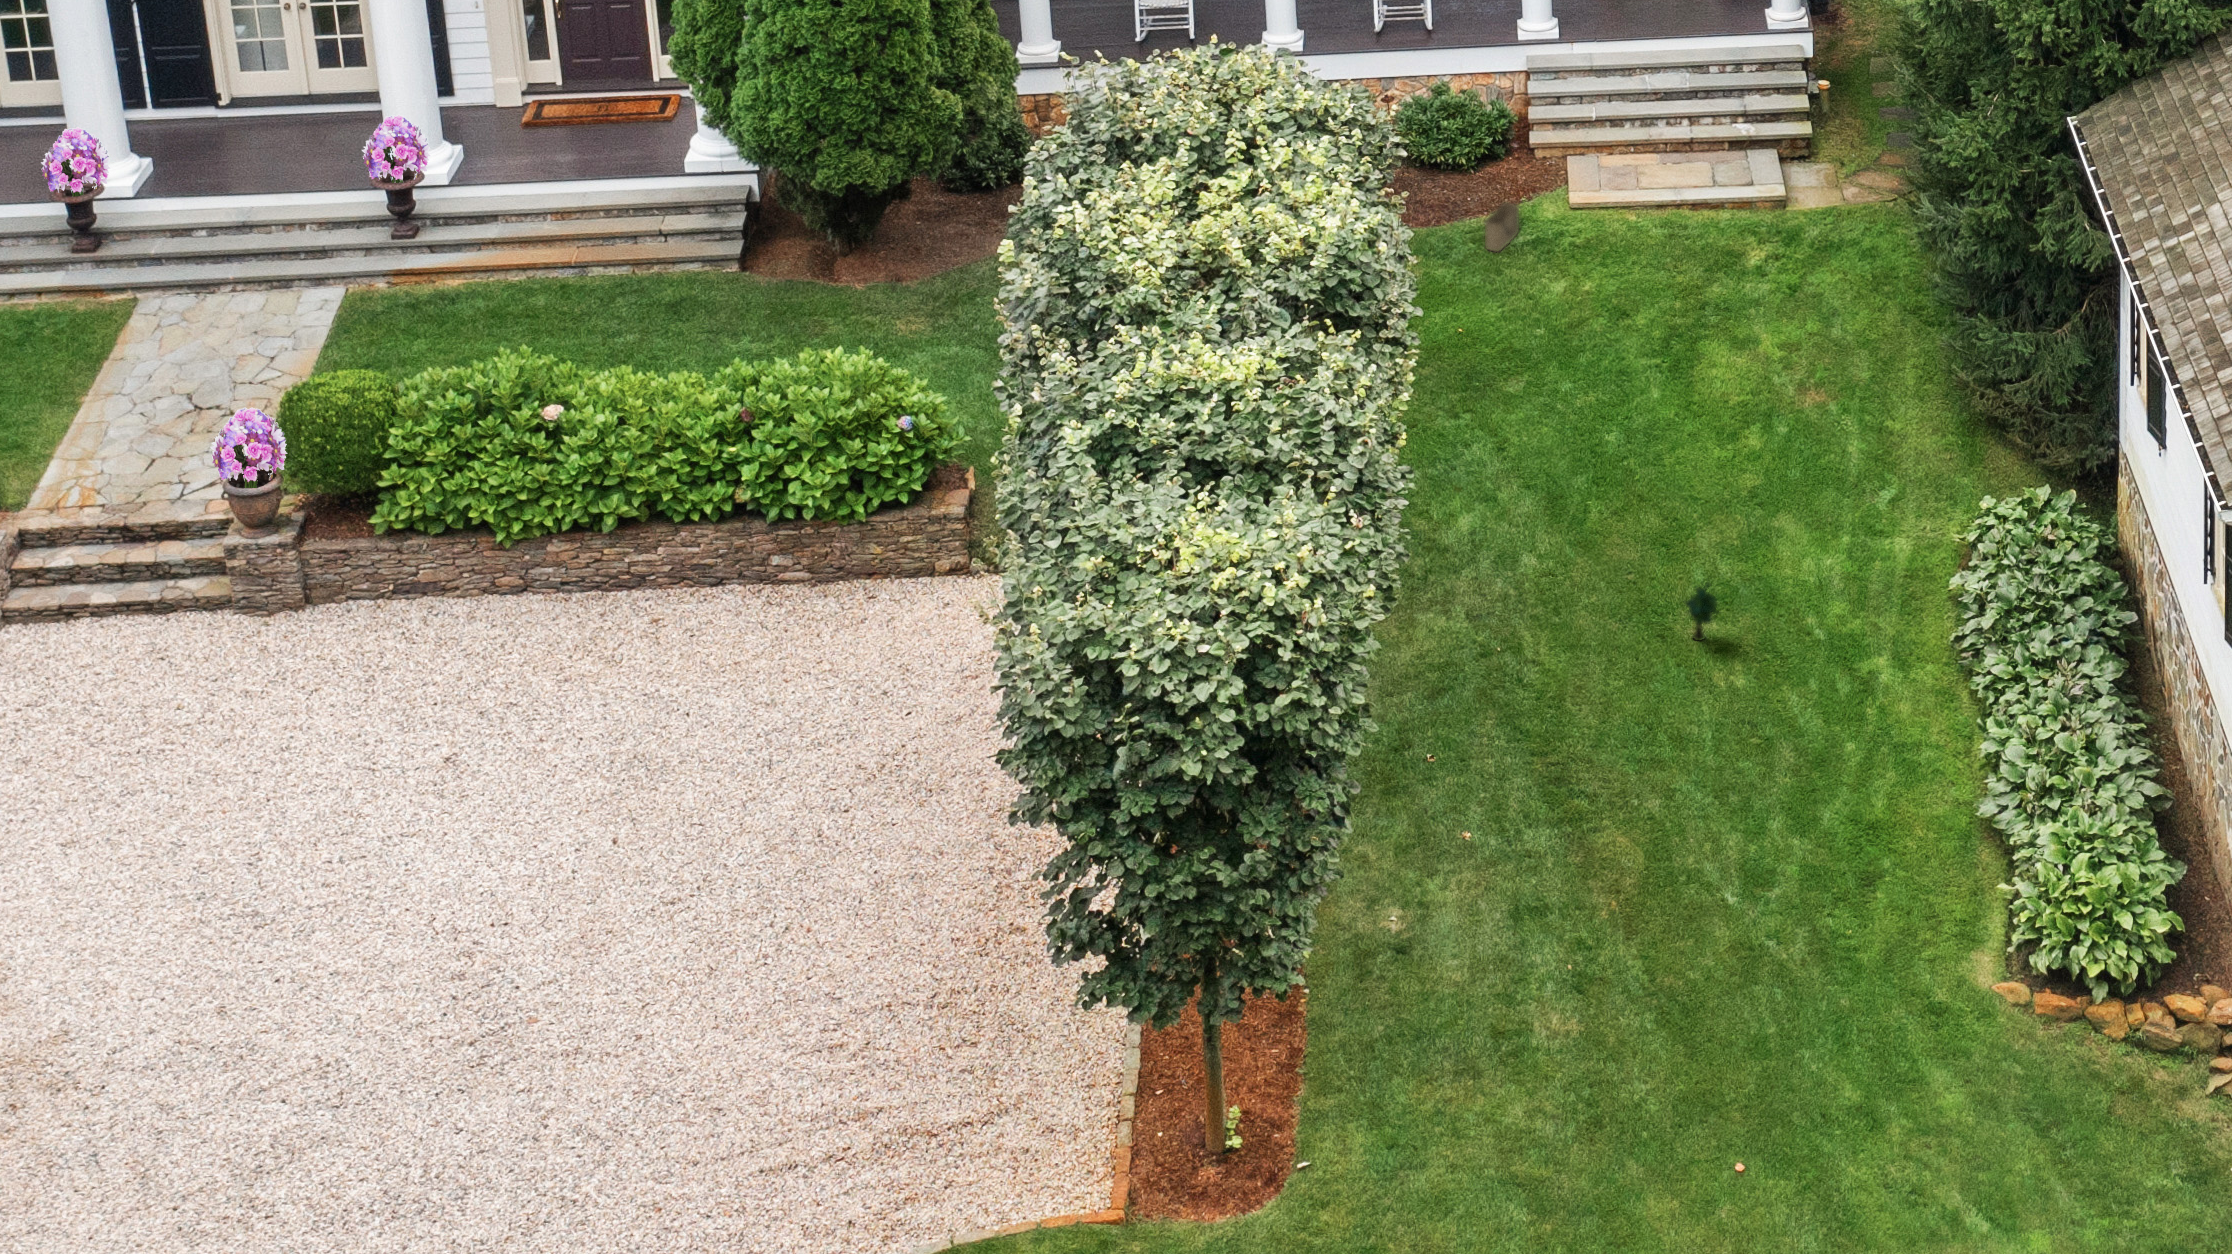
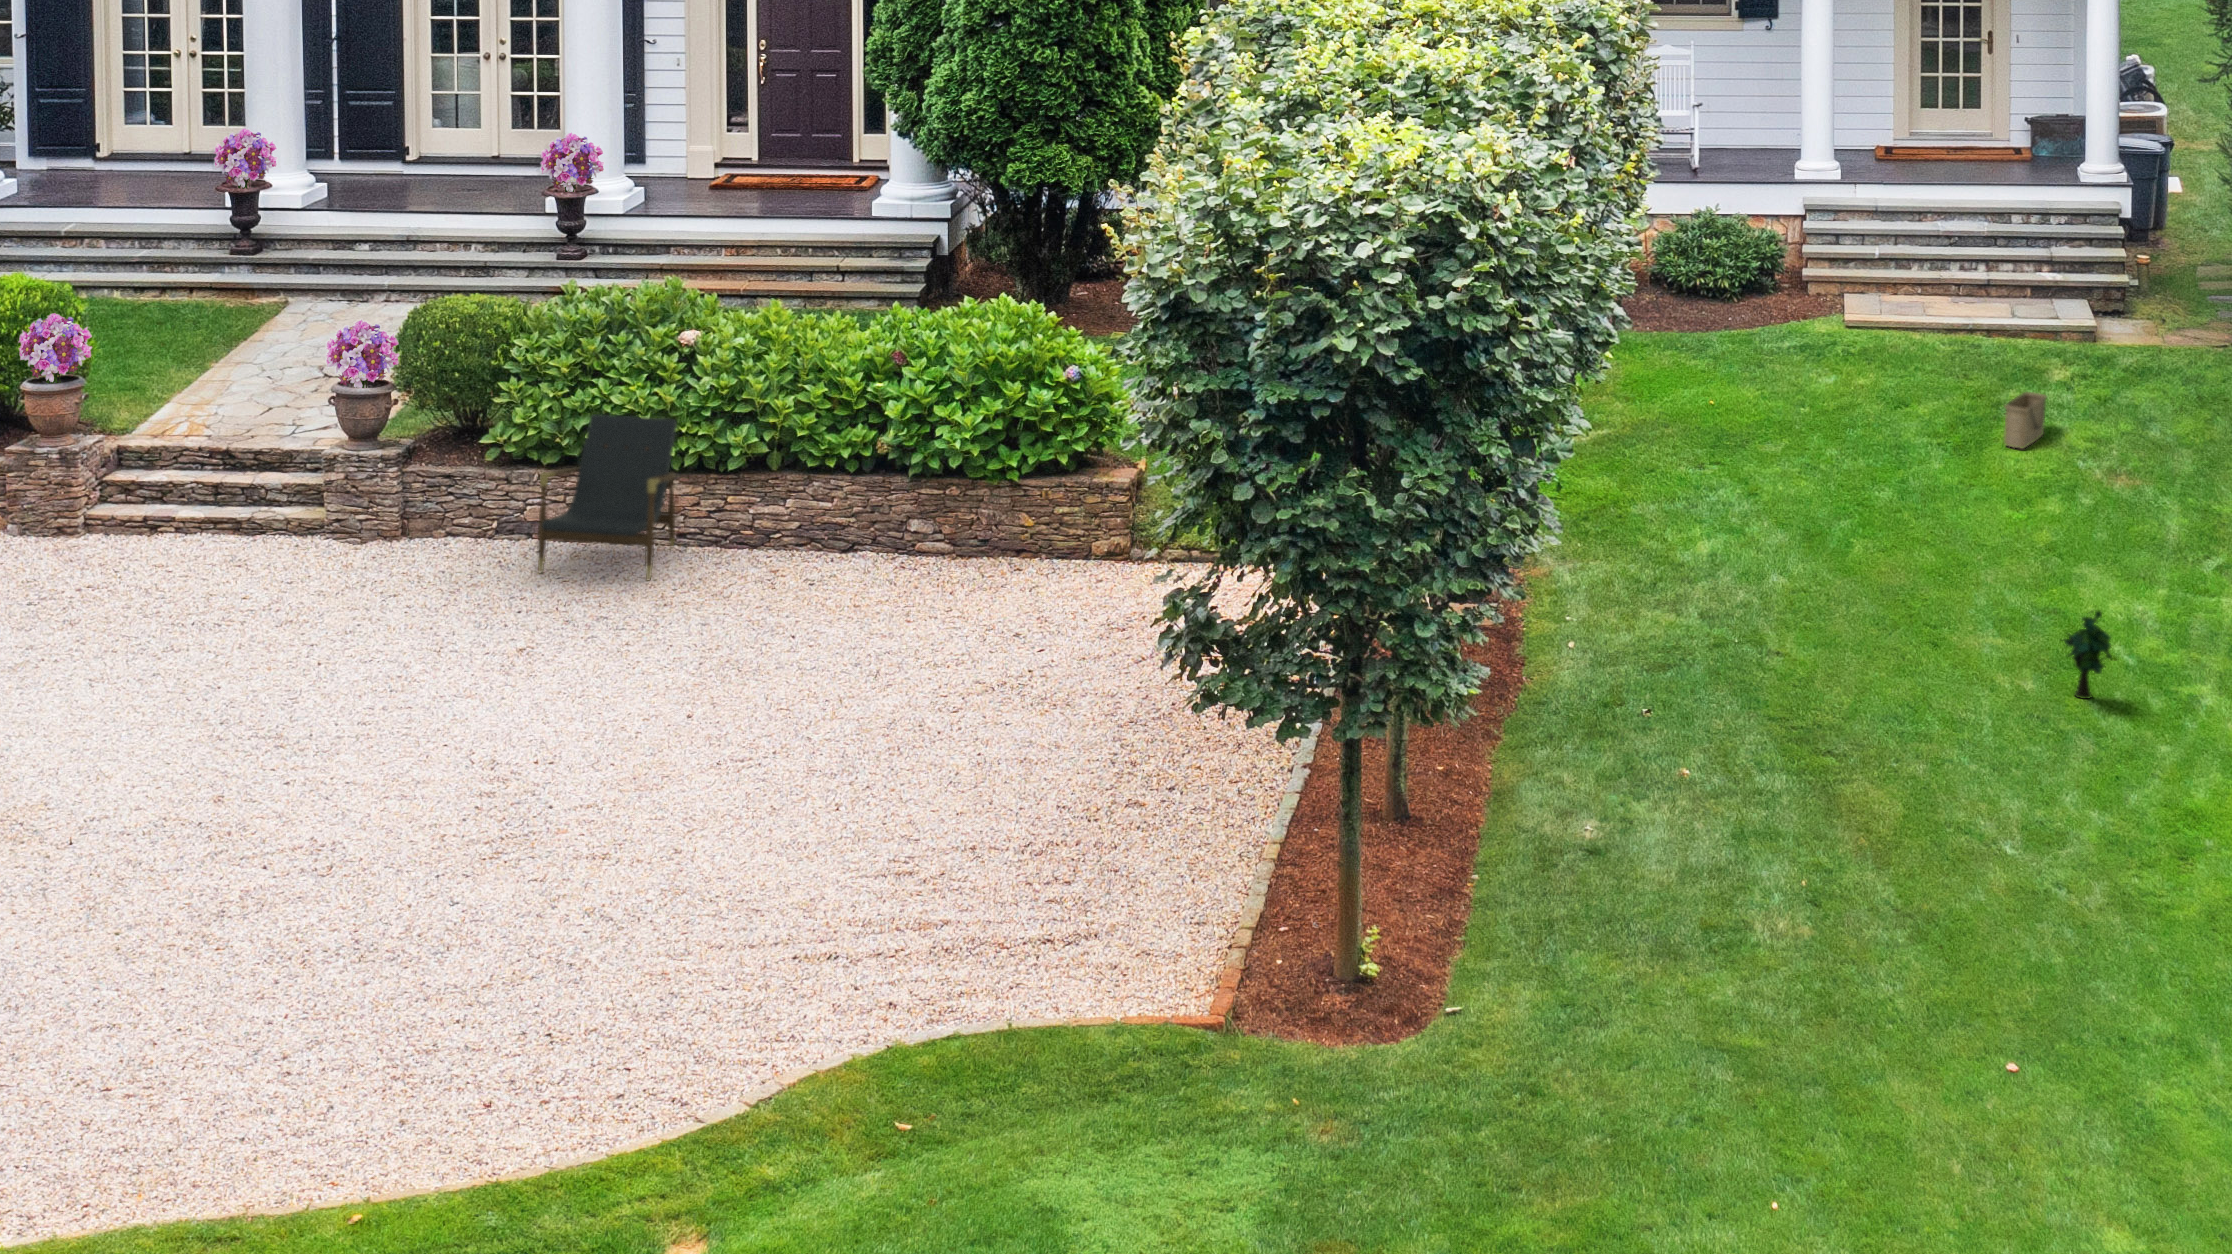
basket: present [1483,203,1519,251] -> present [2004,392,2047,448]
lounge chair: none [436,497,561,640] -> present [537,414,677,580]

